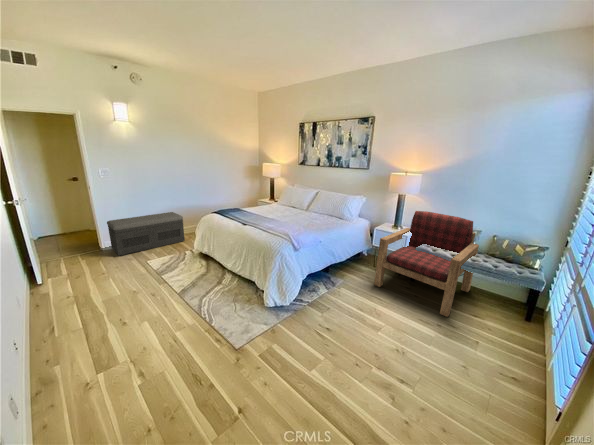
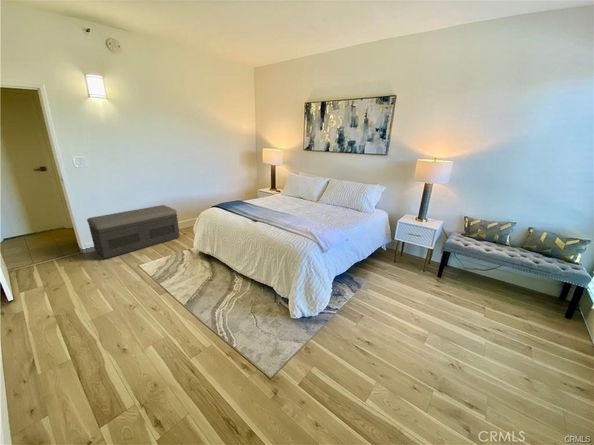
armchair: present [374,211,479,317] -> none [401,202,516,319]

